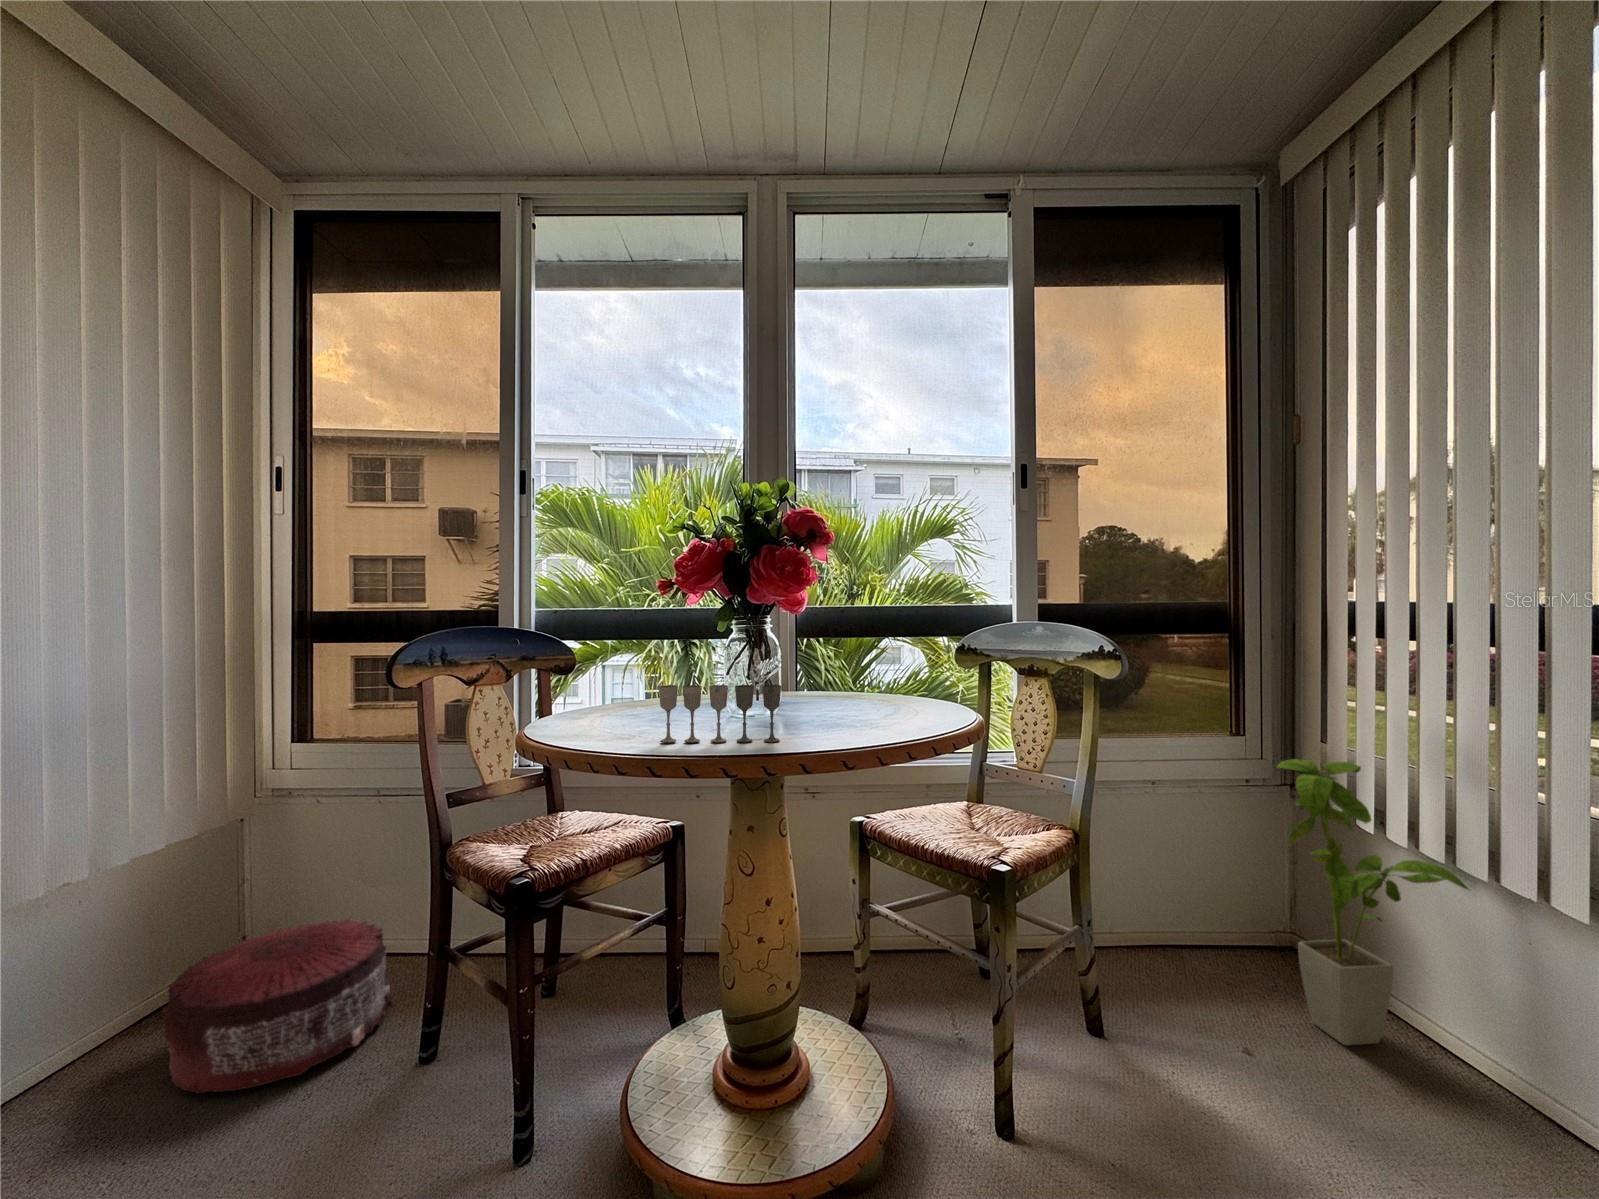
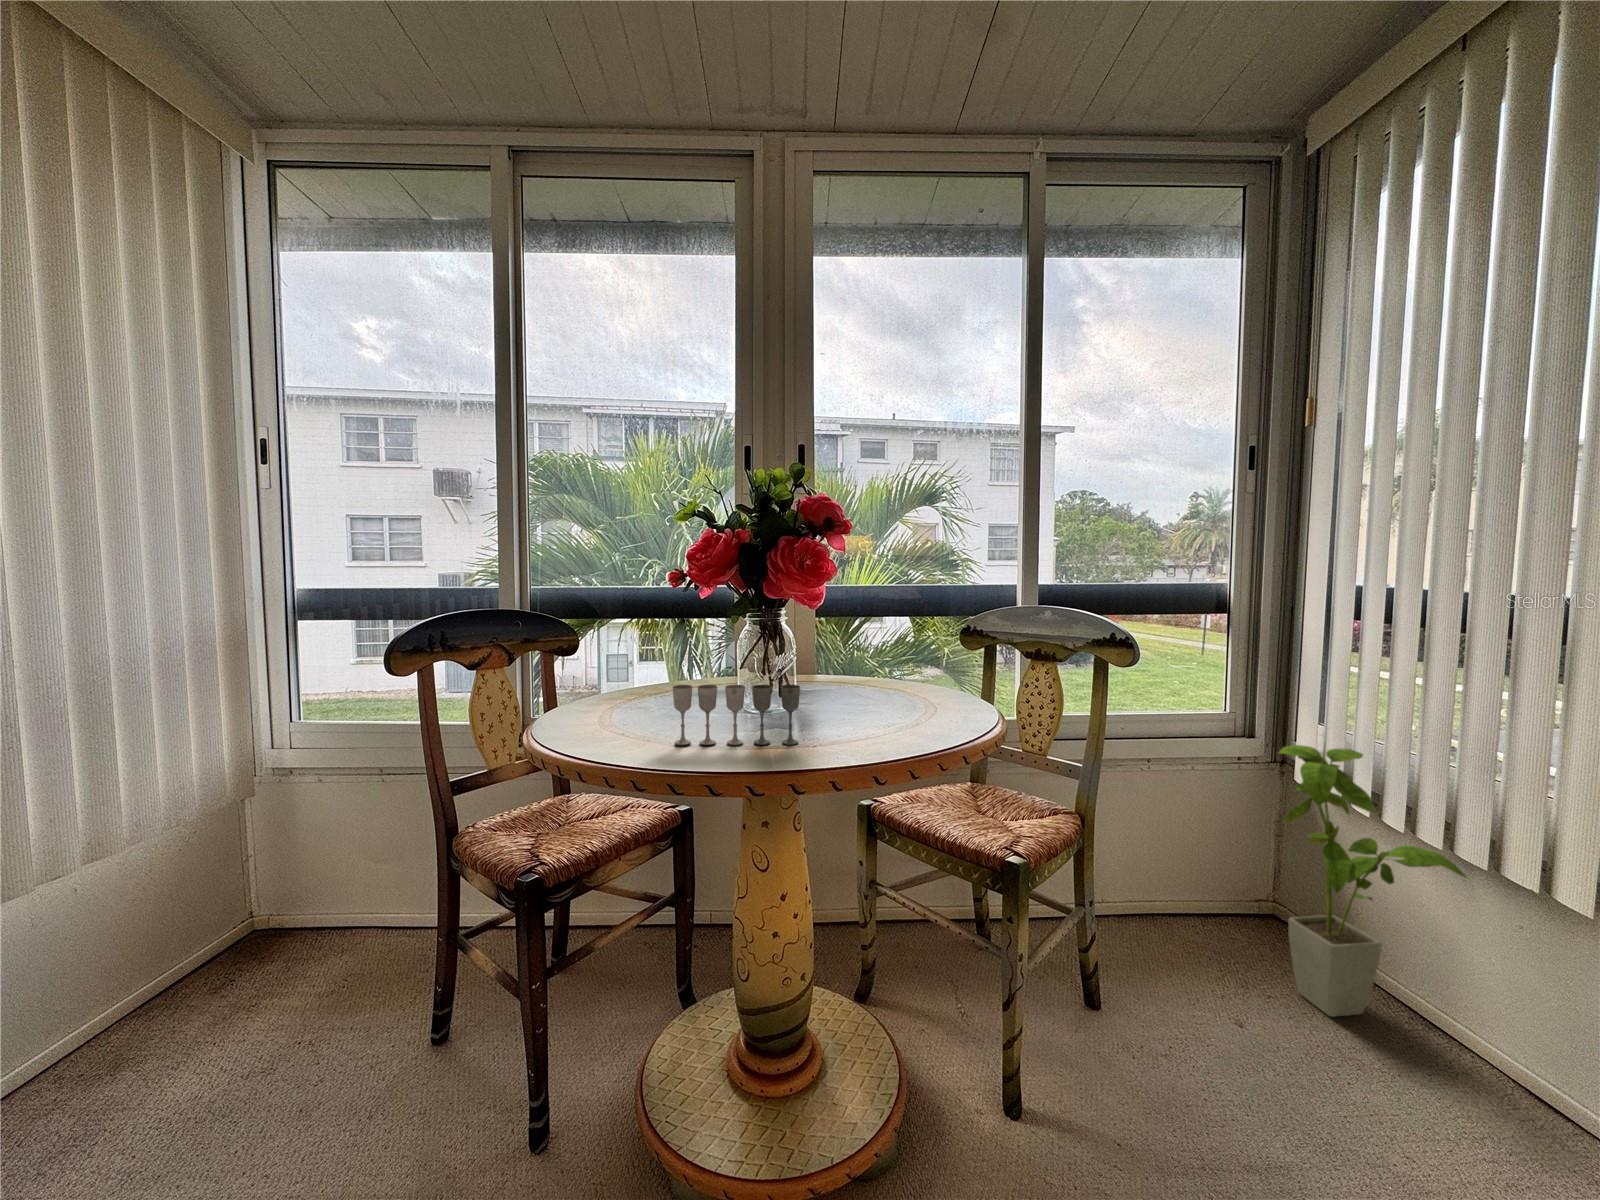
pouf: present [163,918,393,1094] -> none [168,895,404,1080]

